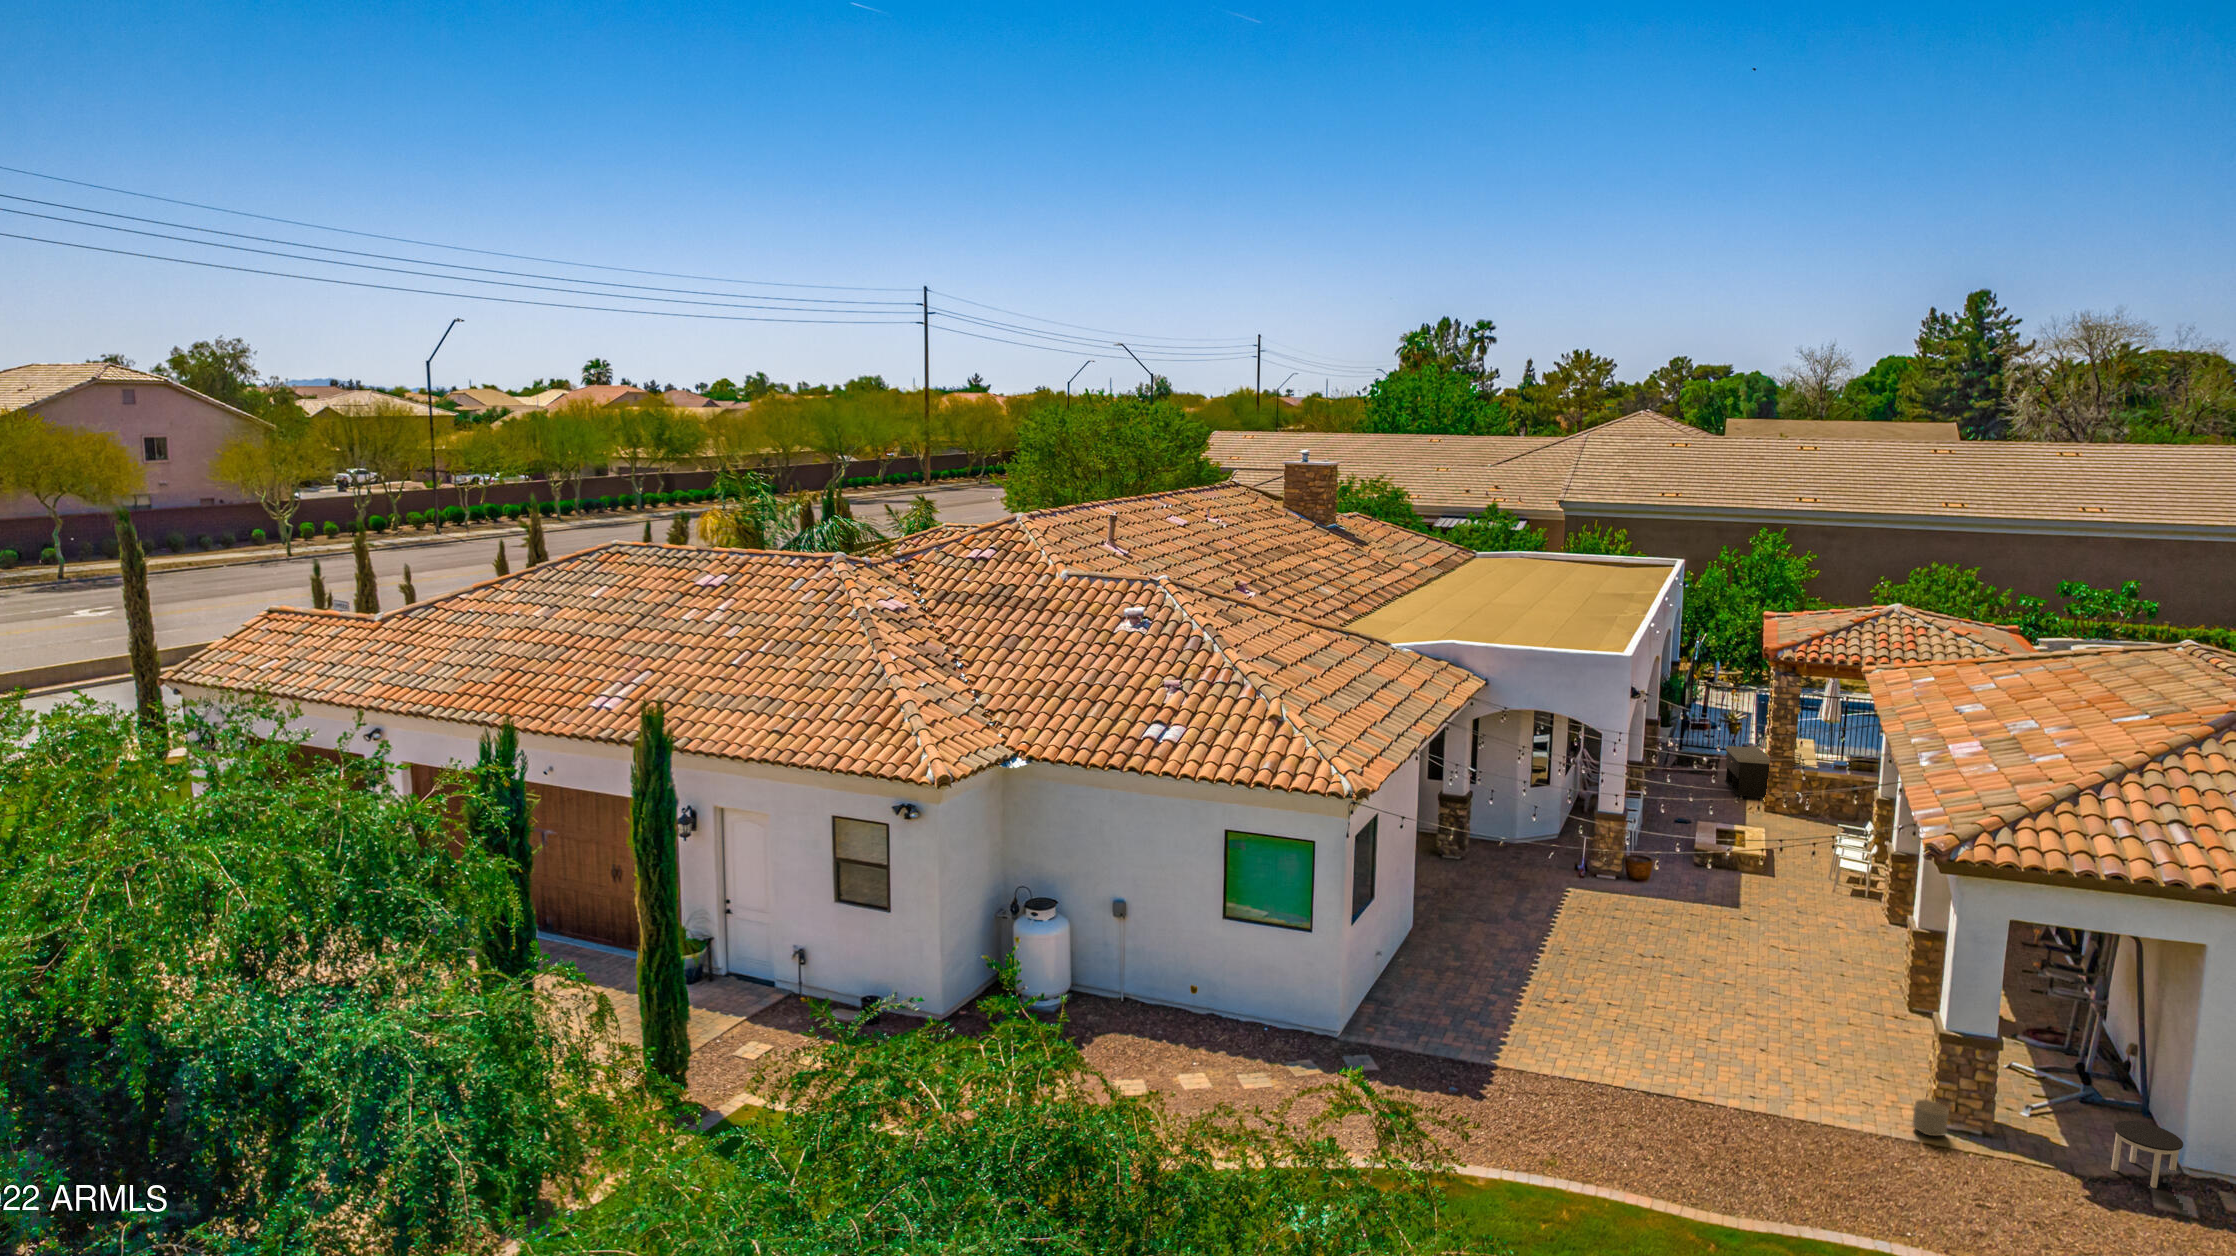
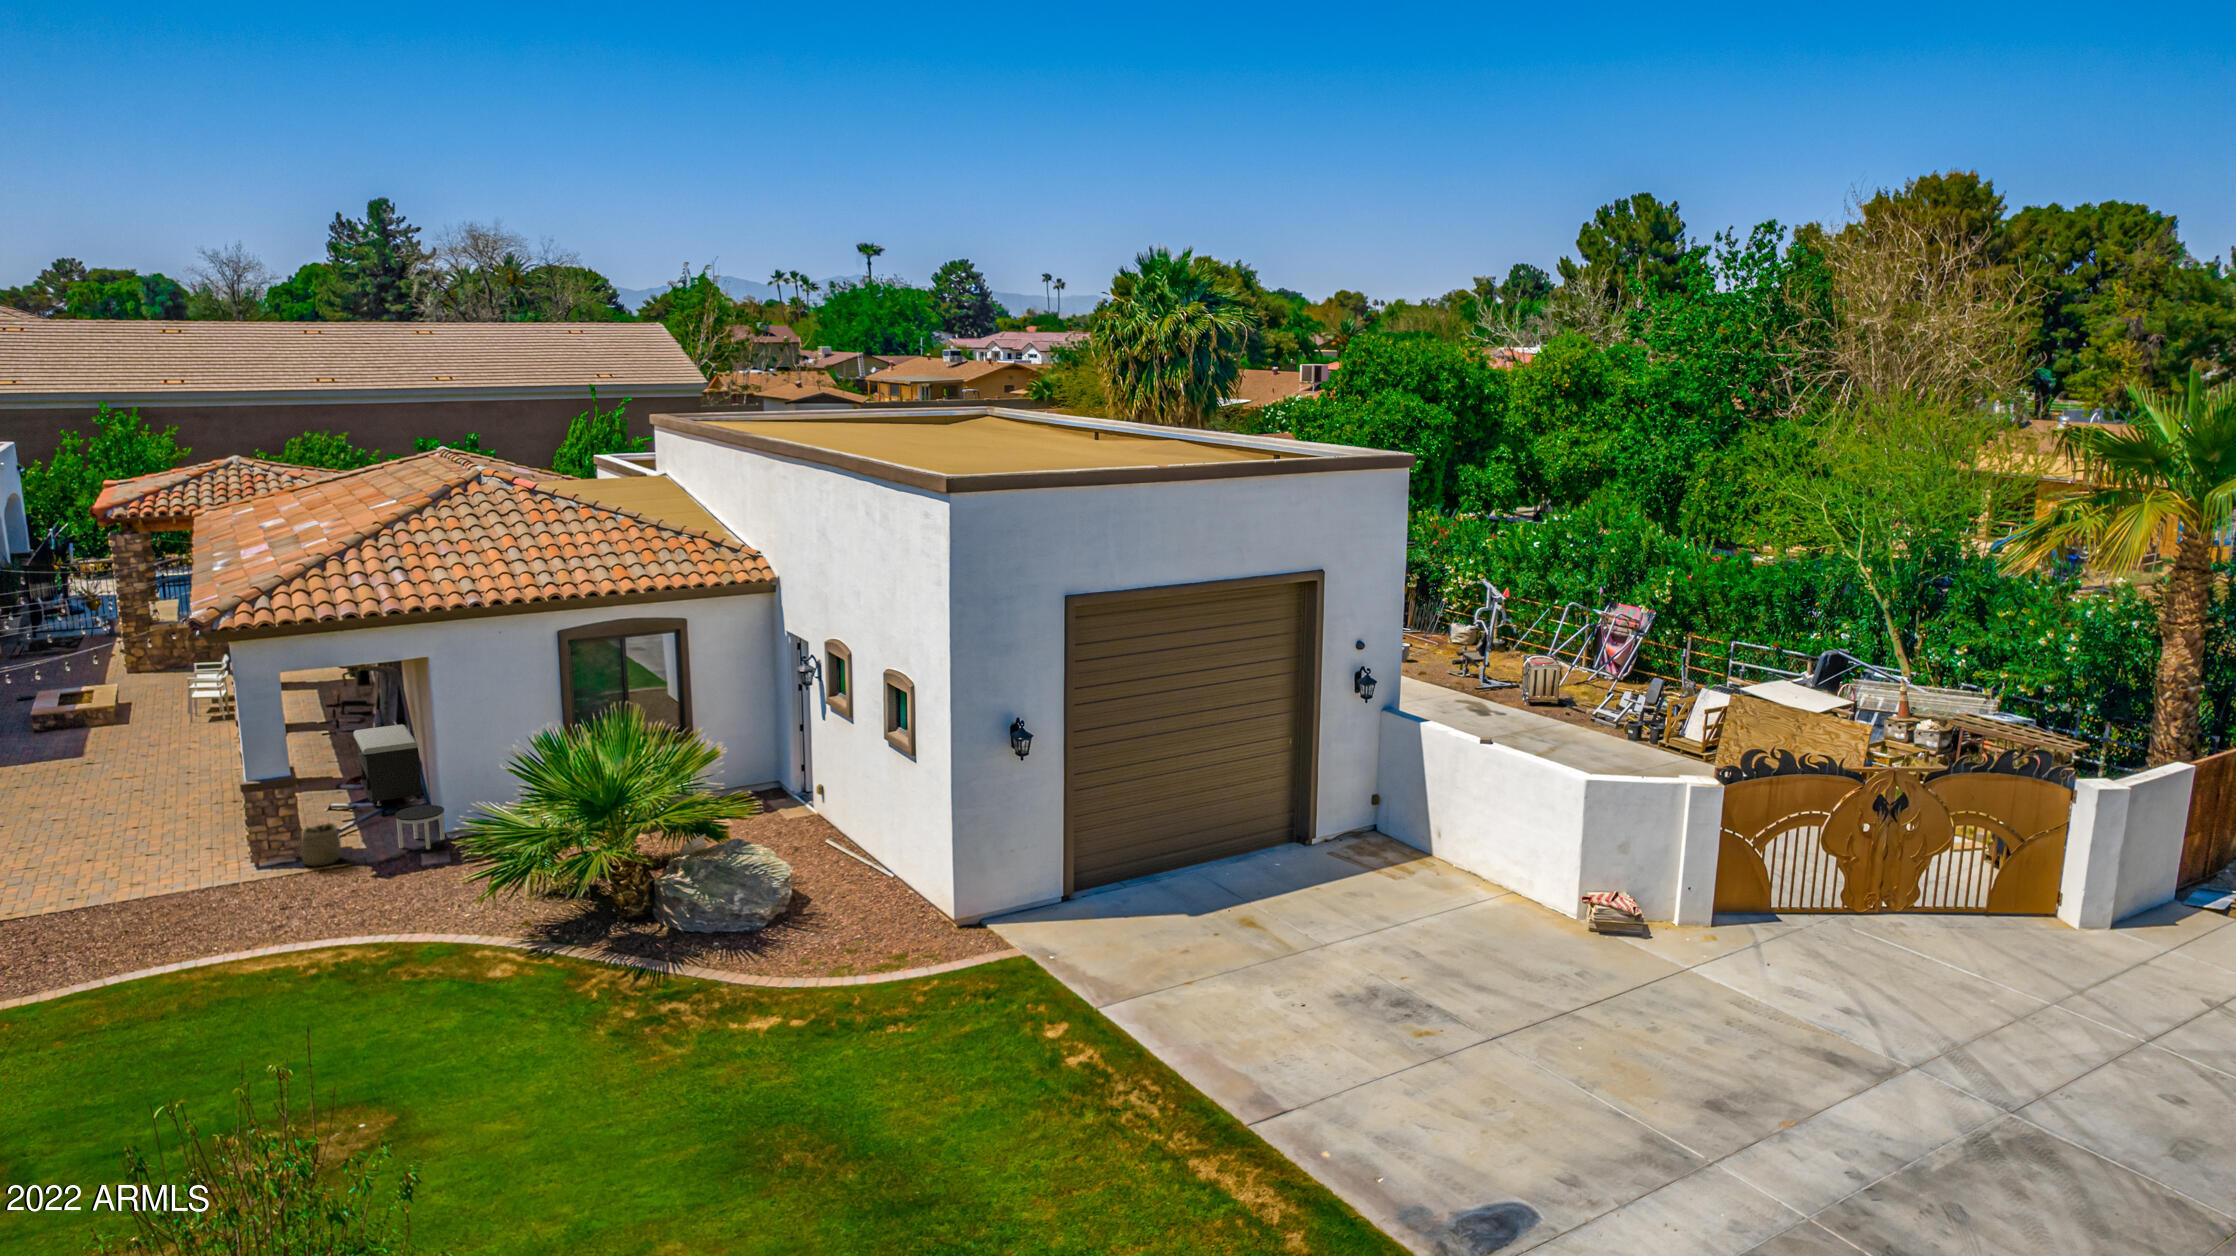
storage bench: present [1725,746,1770,801] -> present [353,724,422,806]
planter: present [1913,1100,1949,1136] -> none [231,846,264,875]
basket: none [1981,1105,2048,1159] -> present [301,823,341,866]

